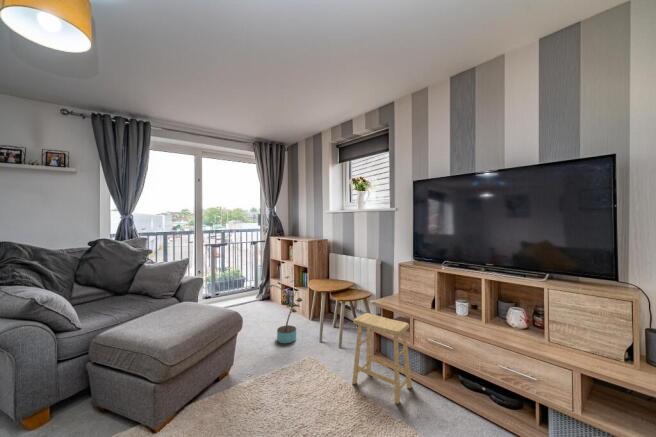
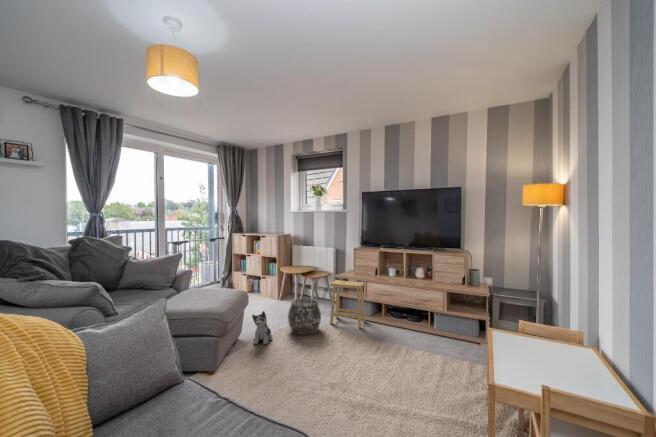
potted plant: present [268,276,302,343] -> none [256,262,284,312]
woven basket: none [281,339,333,405] -> present [288,299,321,335]
plush toy: none [217,360,252,417] -> present [252,311,273,344]

